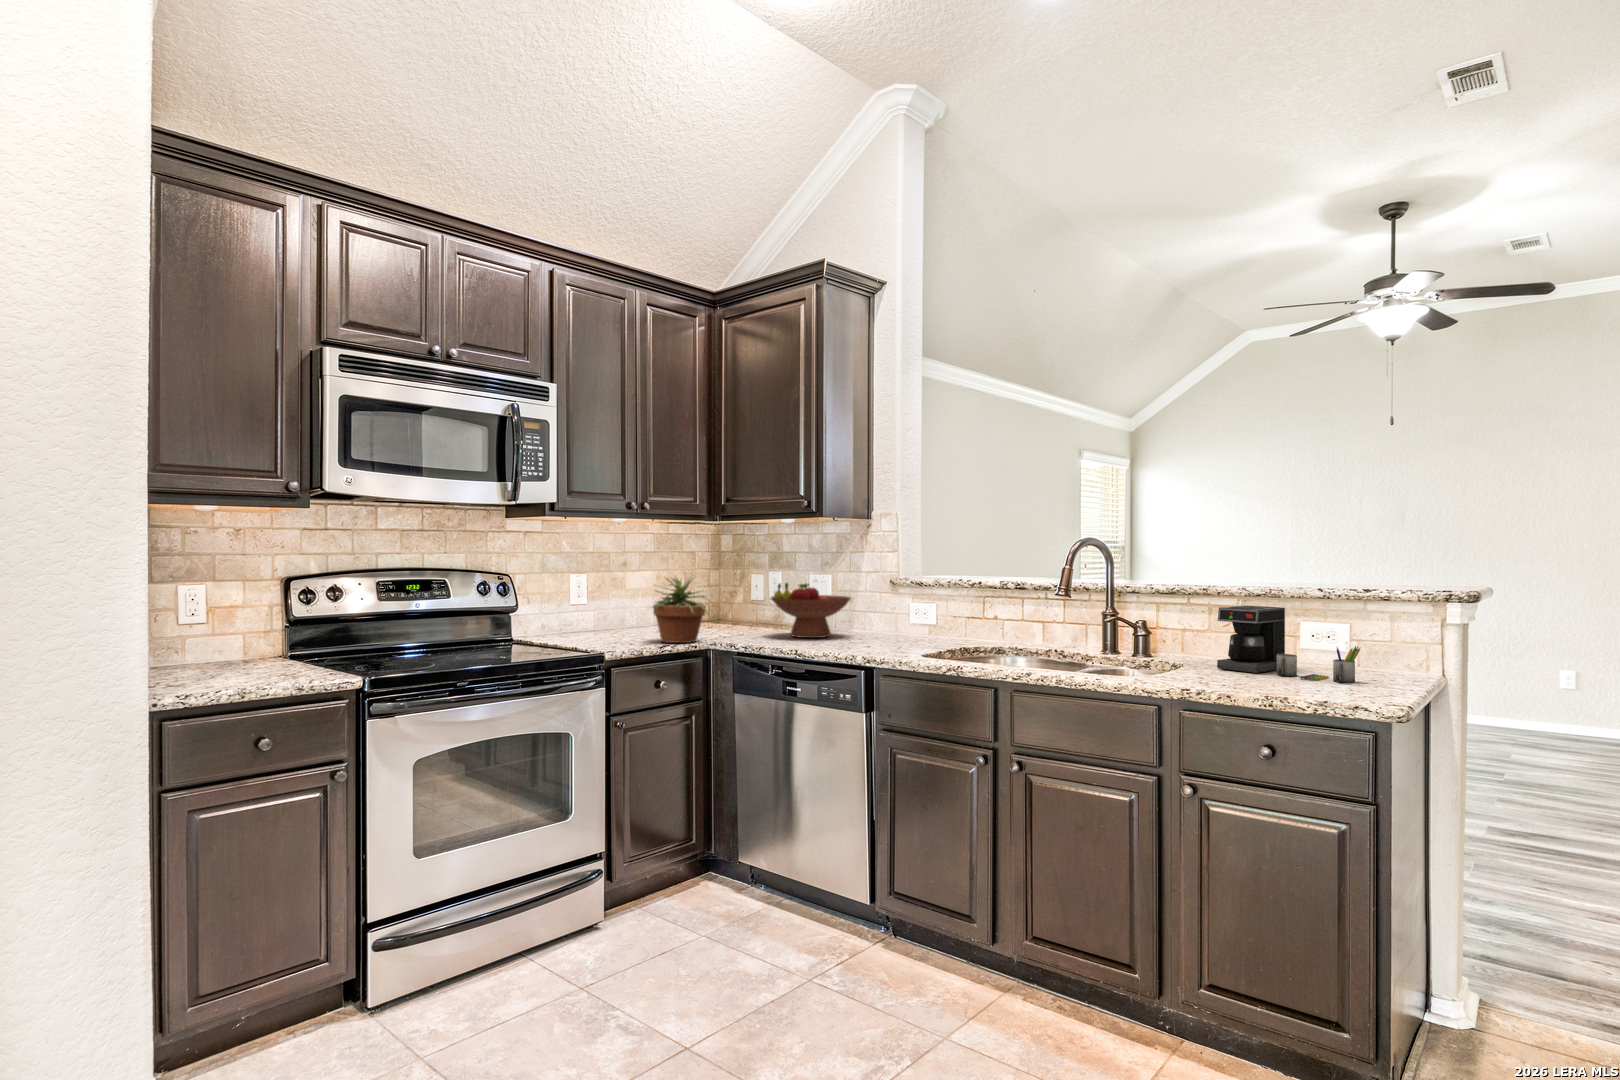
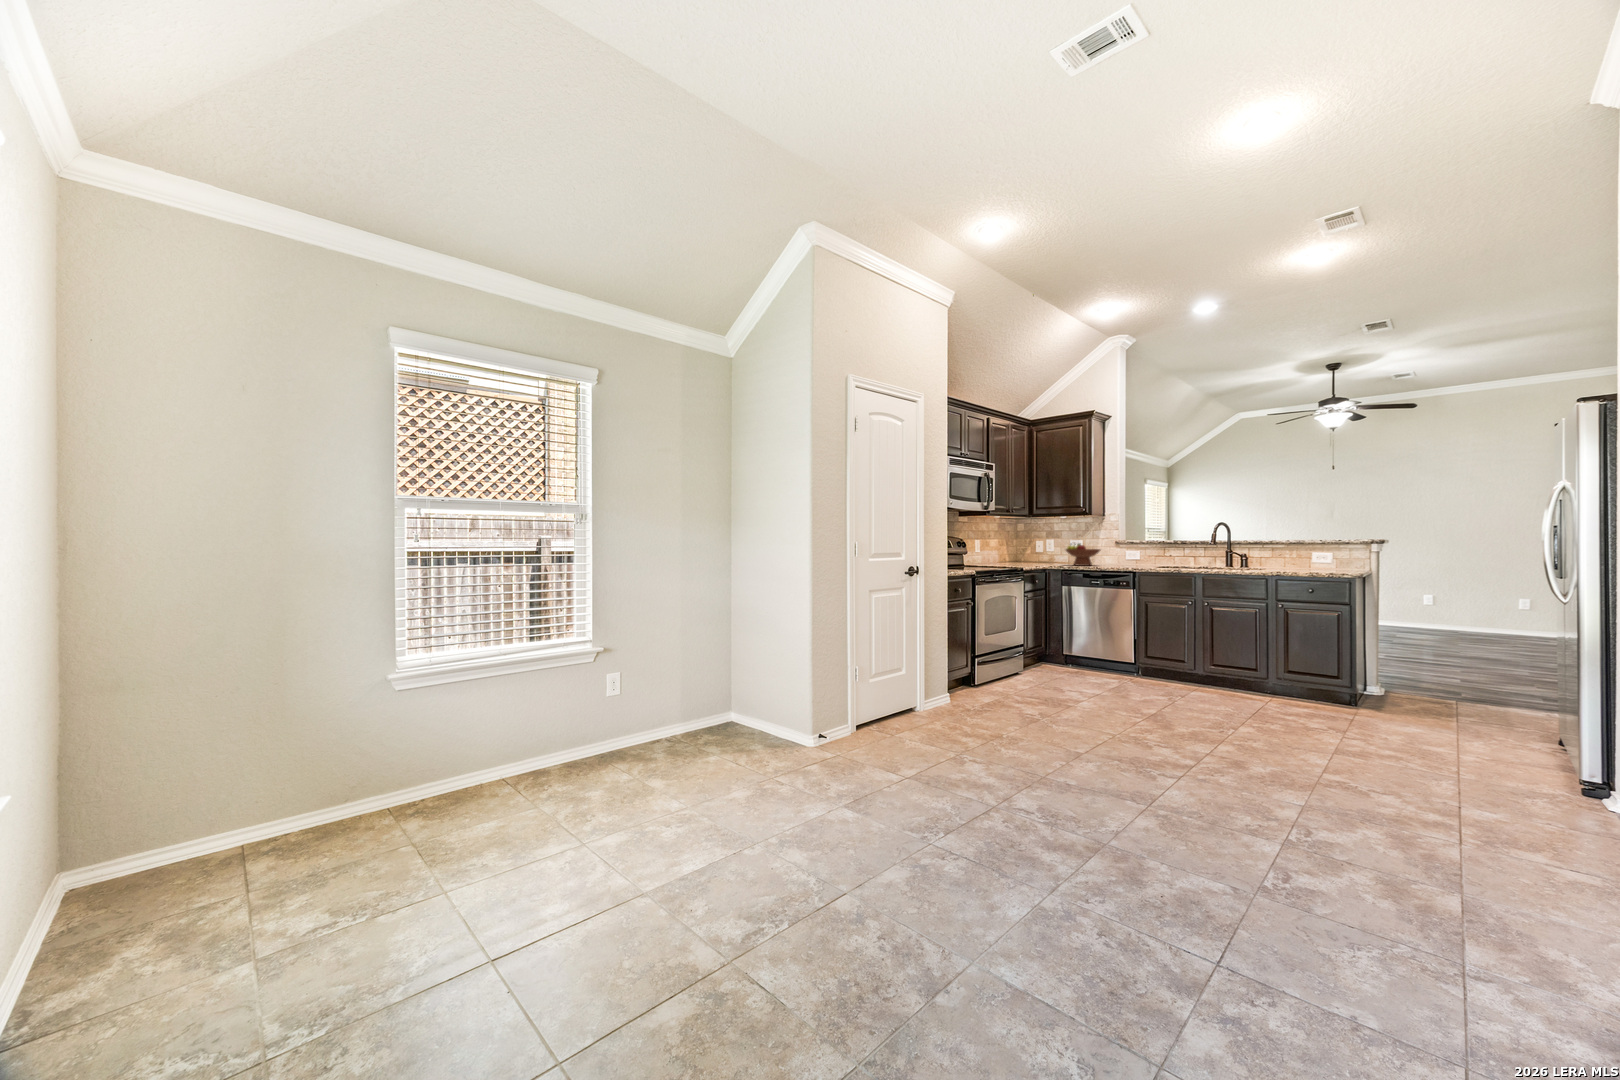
potted plant: present [652,577,707,643] -> none [1020,539,1051,566]
coffee maker: present [1217,605,1360,683] -> none [1280,547,1339,572]

